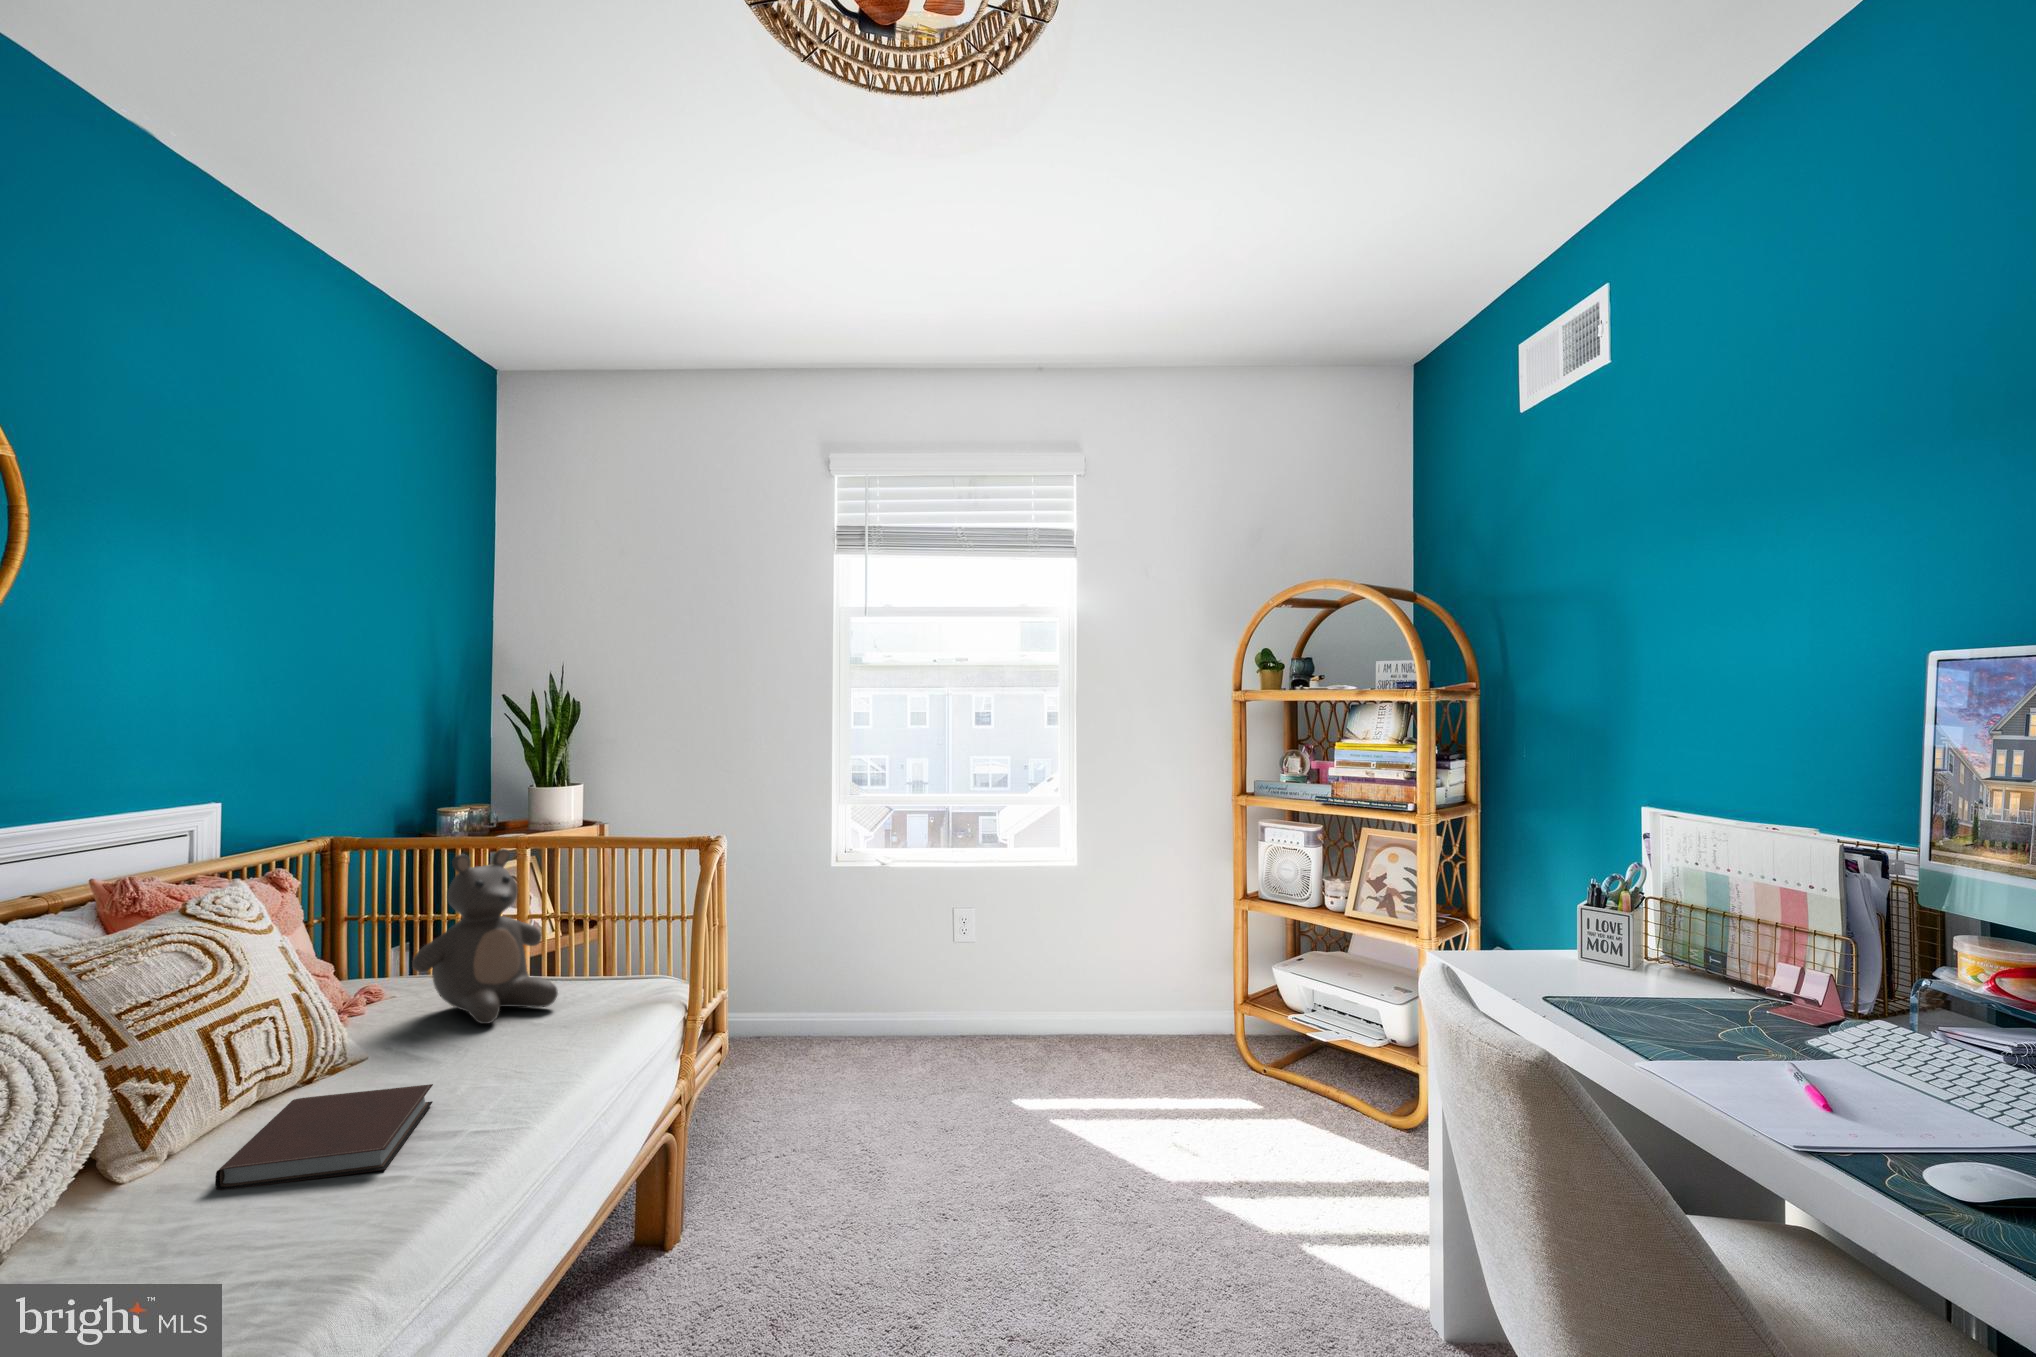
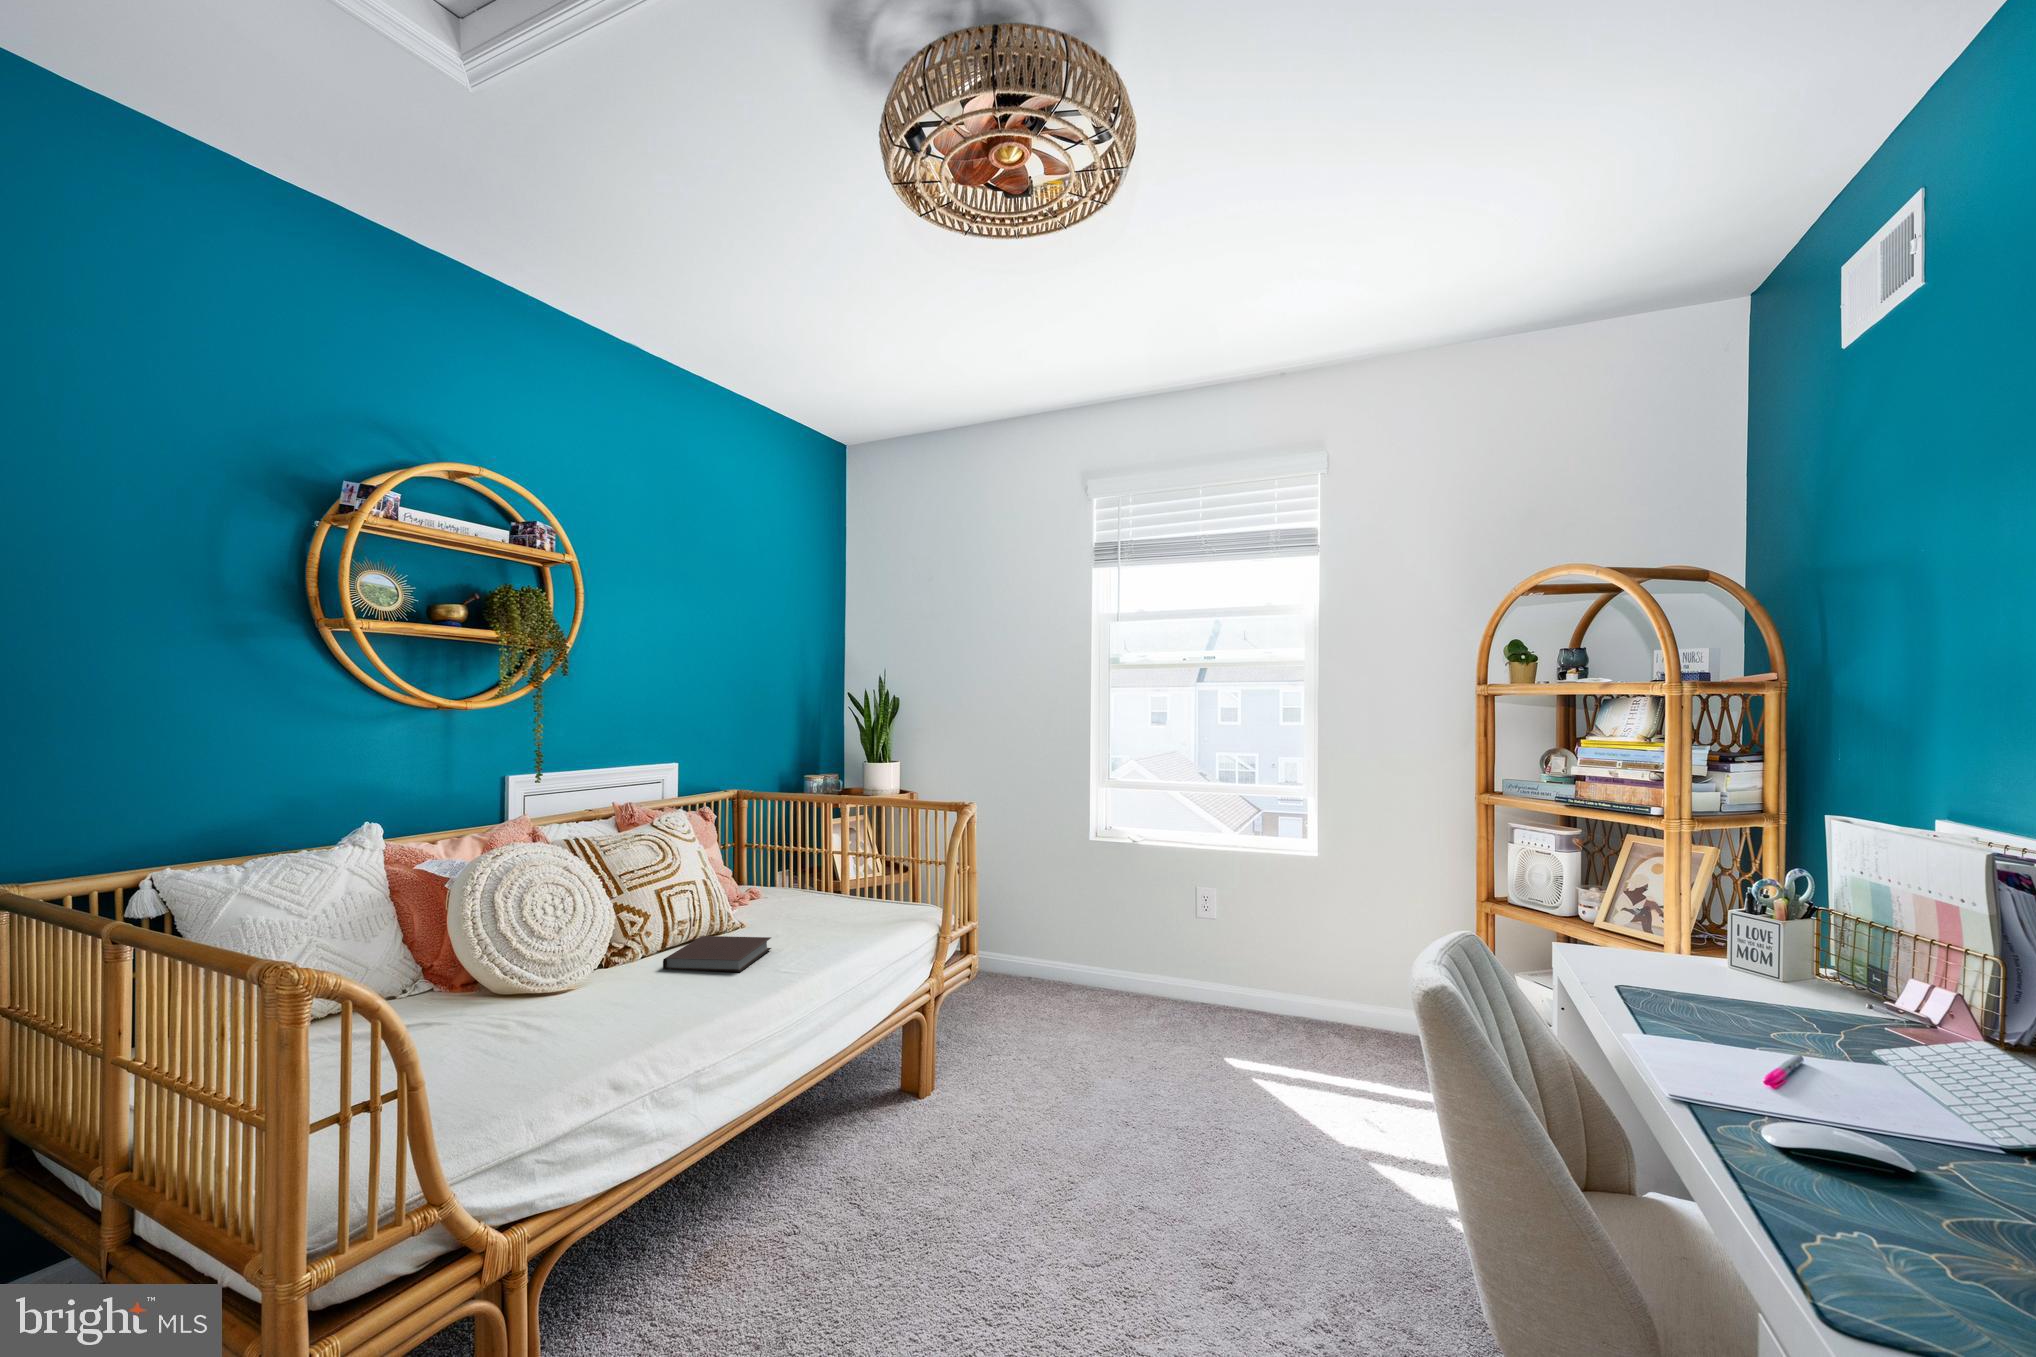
teddy bear: present [412,849,558,1024] -> none [772,801,860,917]

